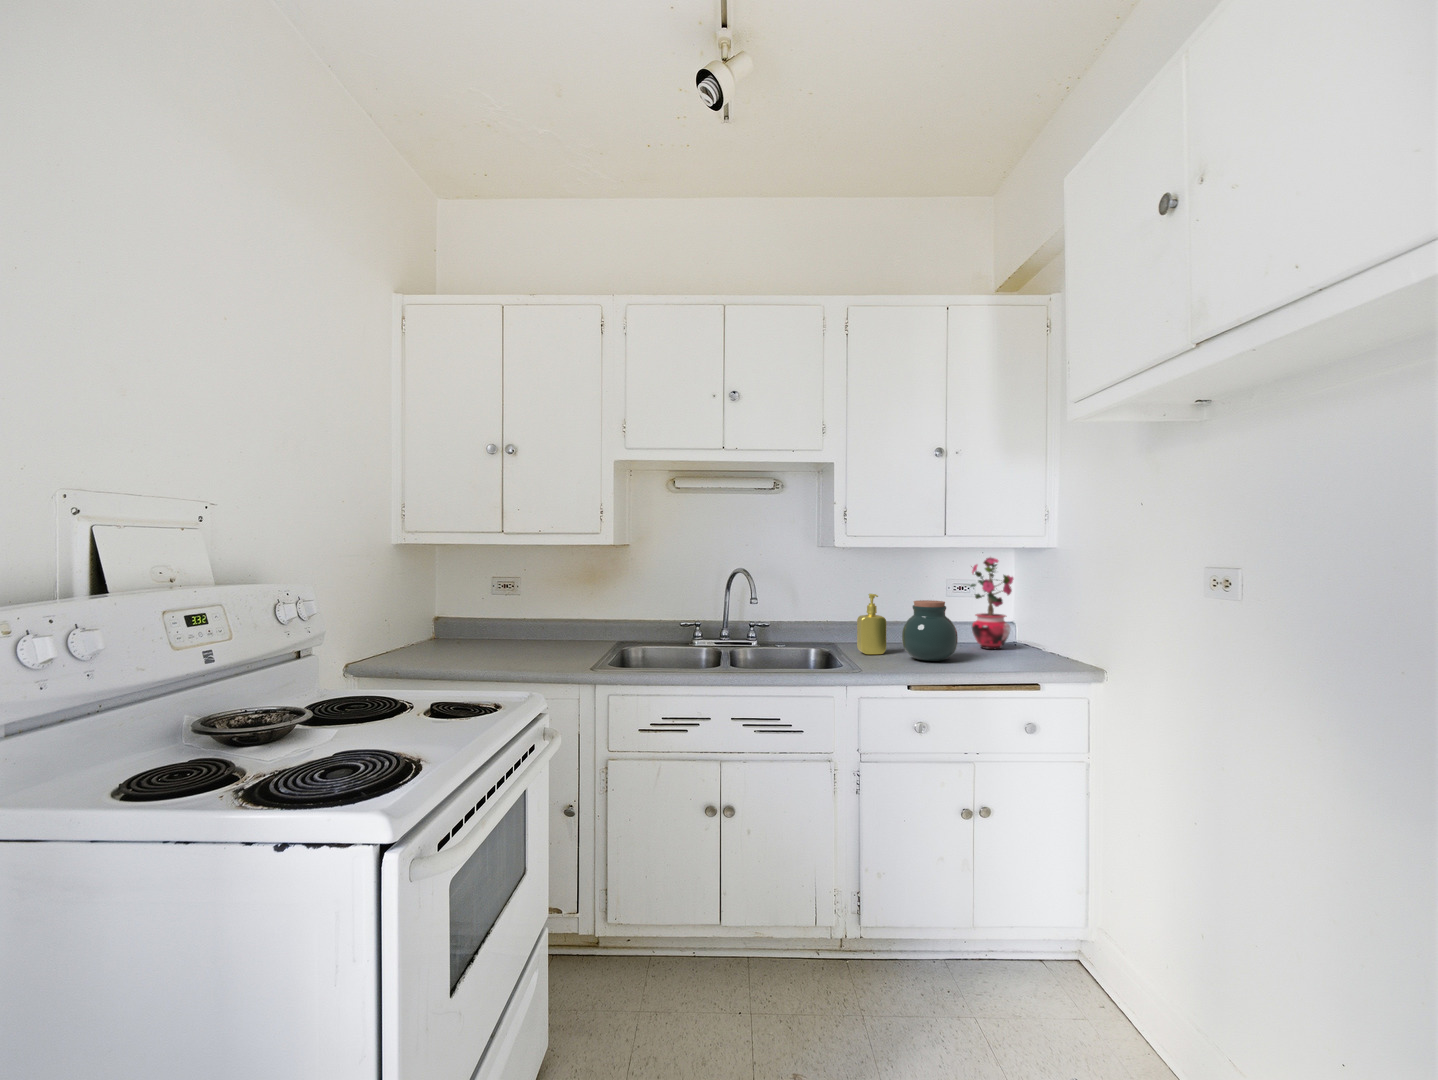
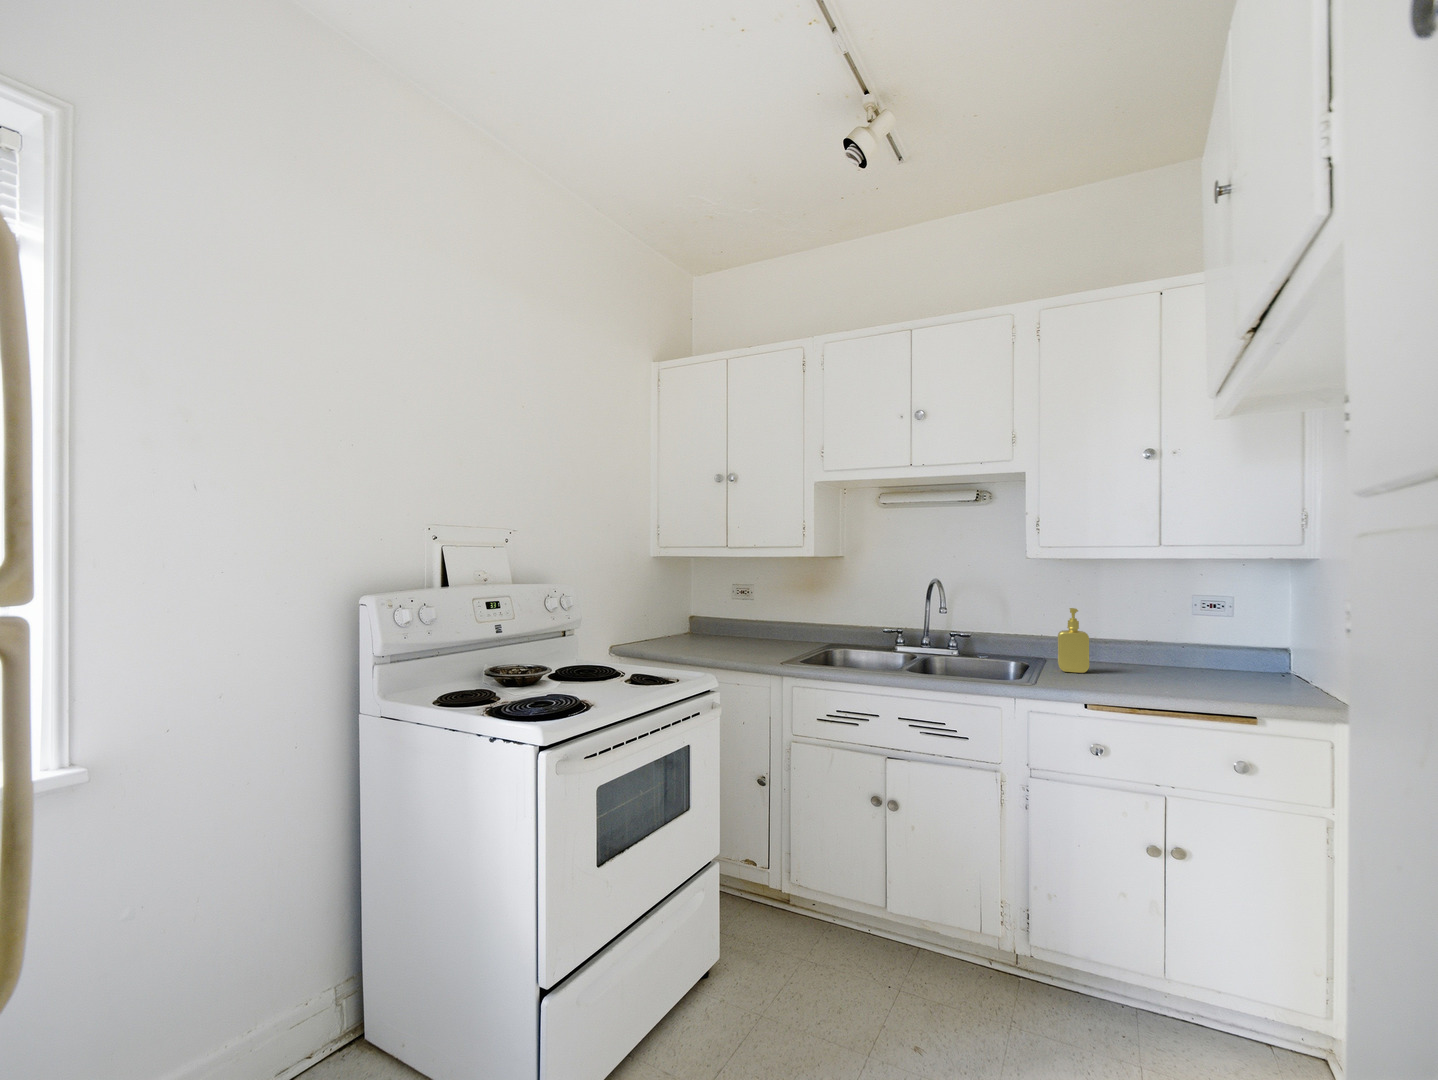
potted plant: present [970,557,1013,649] -> none [1195,569,1271,679]
jar: present [902,600,958,661] -> none [1098,617,1165,684]

